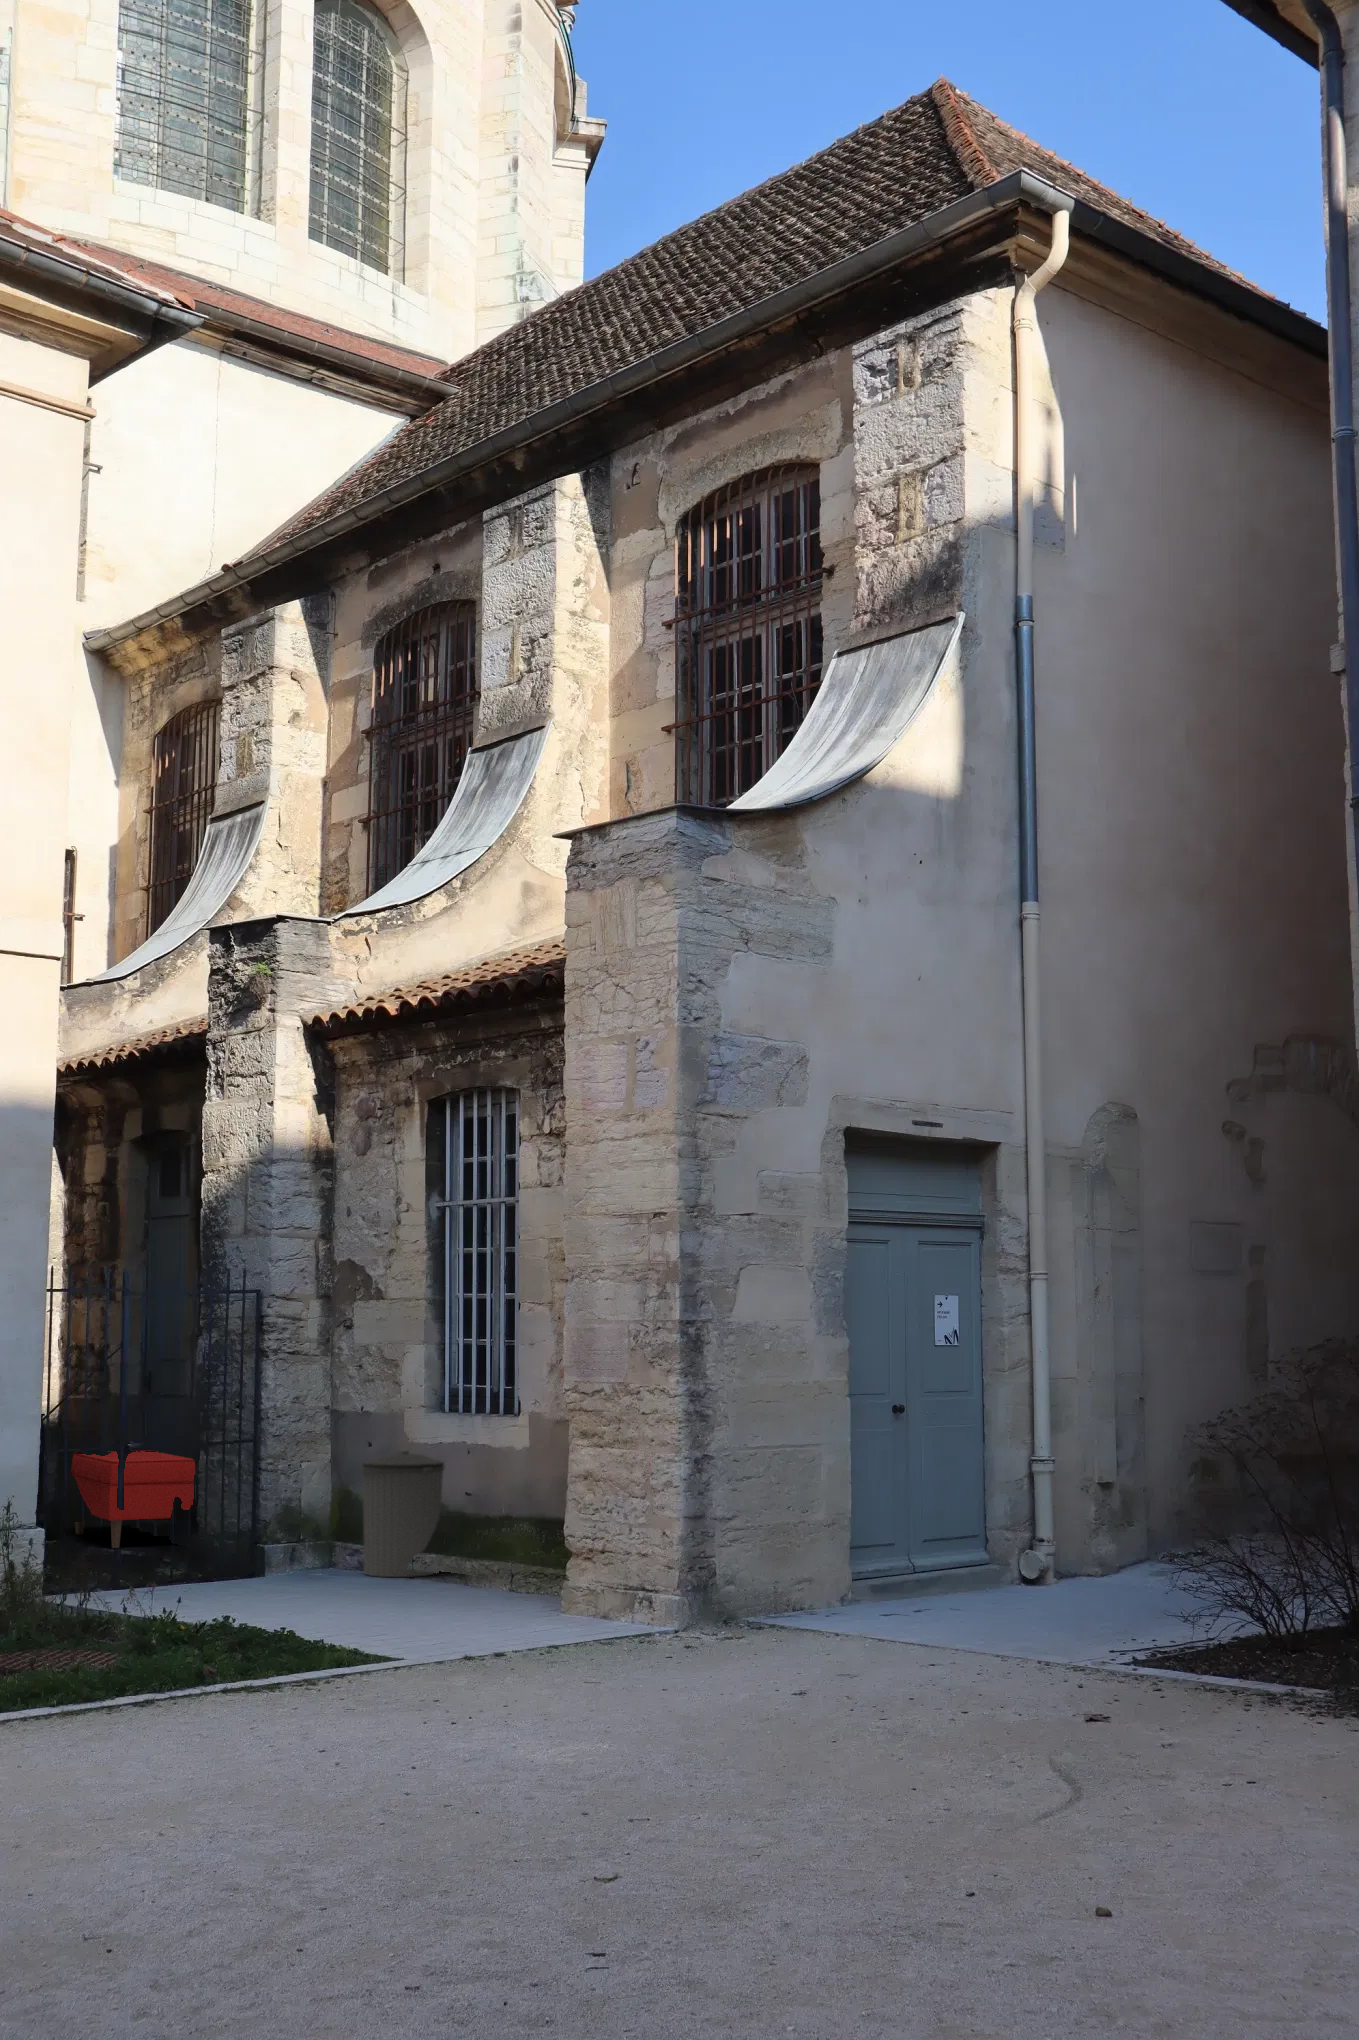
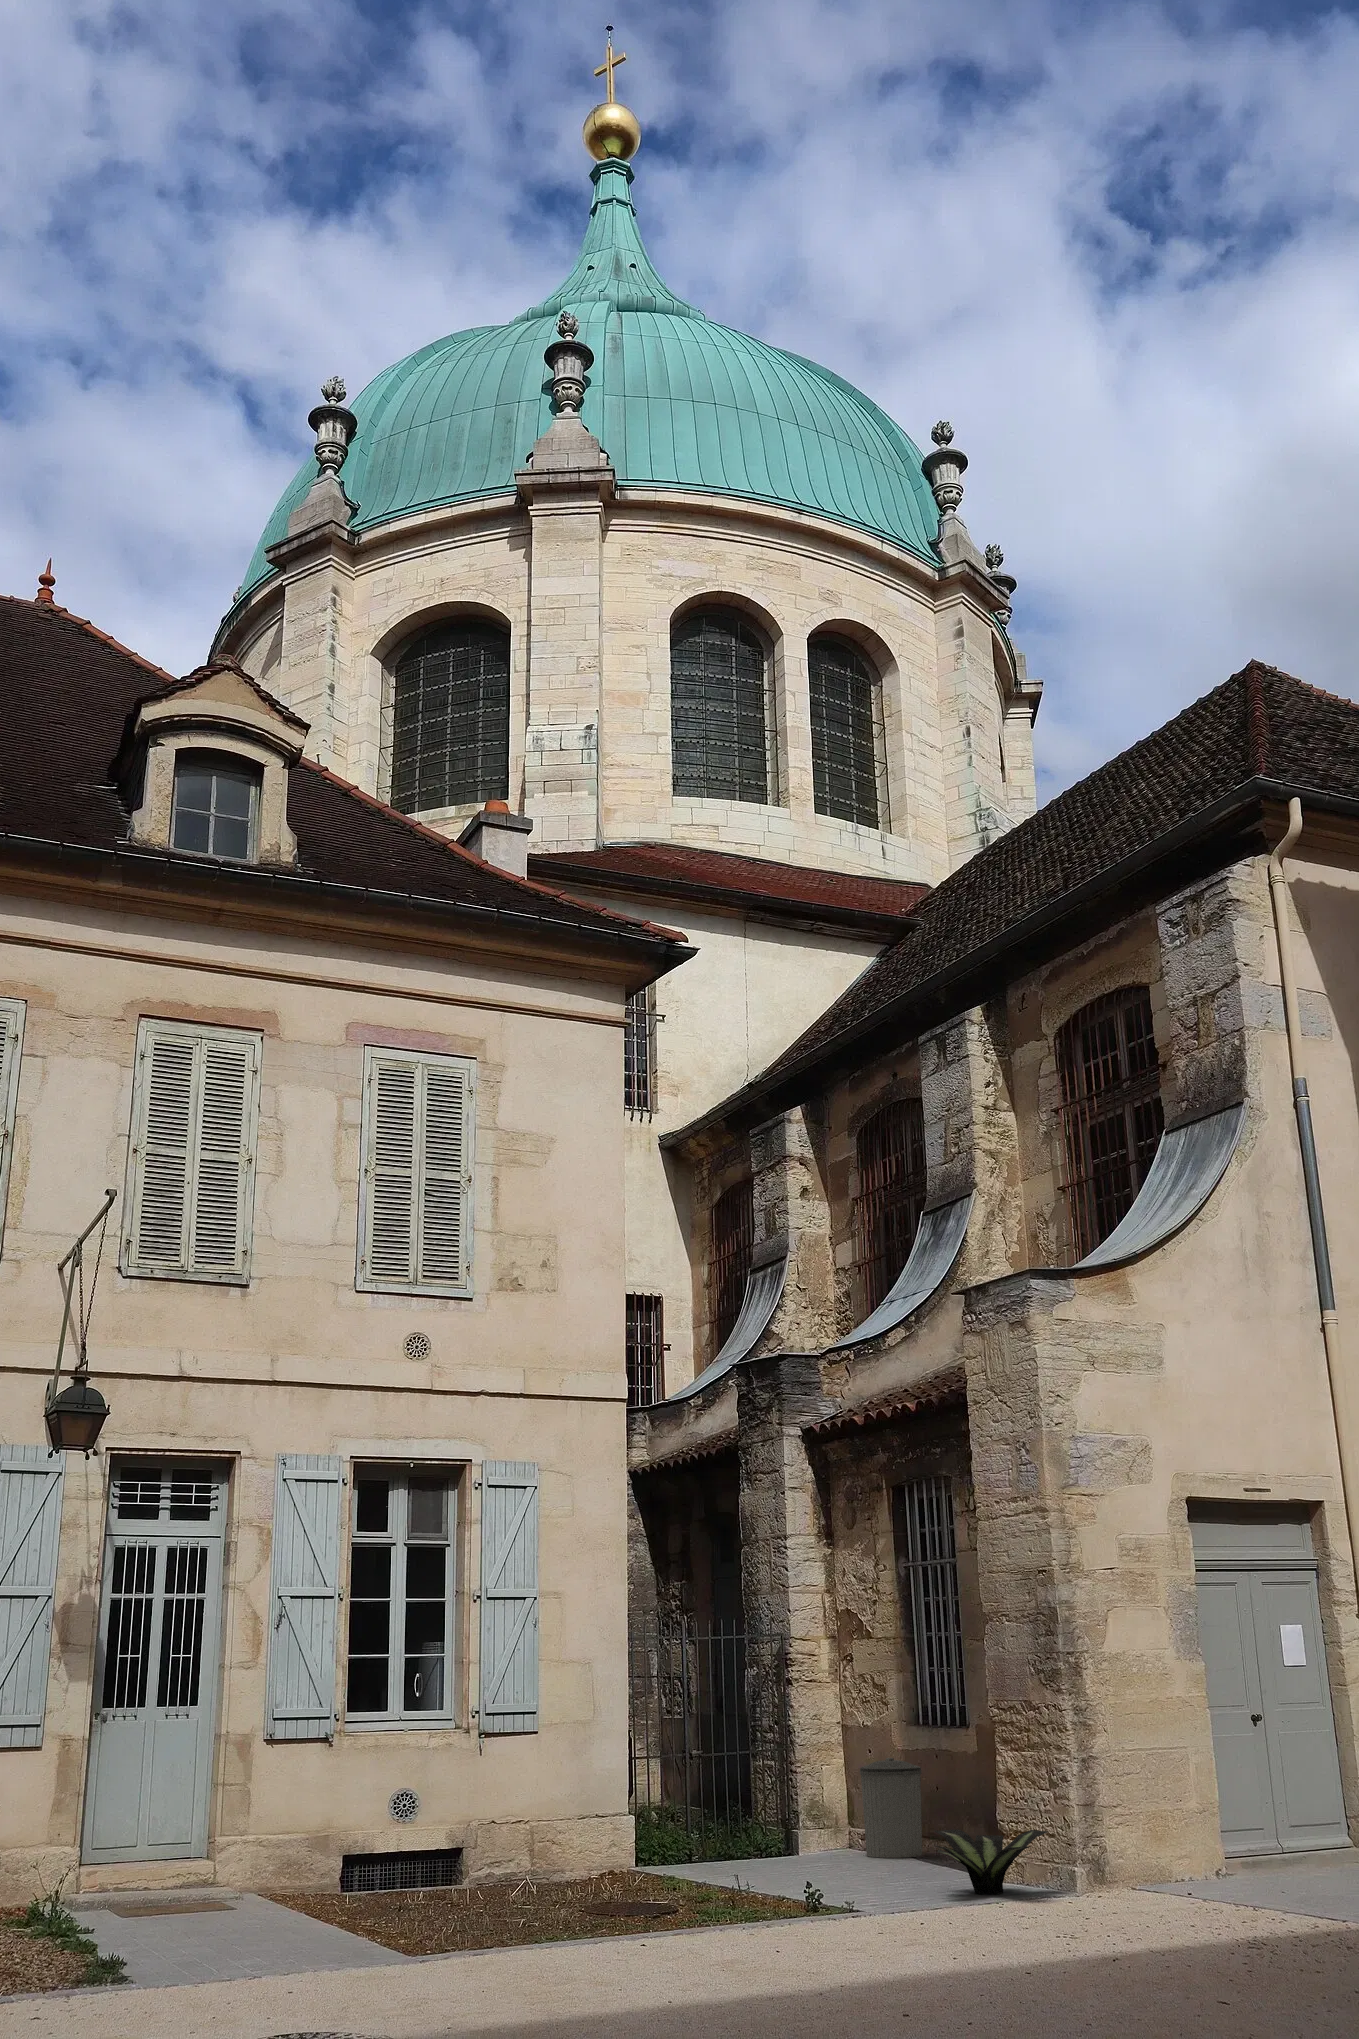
bench: present [72,1451,195,1548] -> none [667,1762,753,1837]
potted plant: none [492,1546,649,1632] -> present [935,1829,1047,1894]

